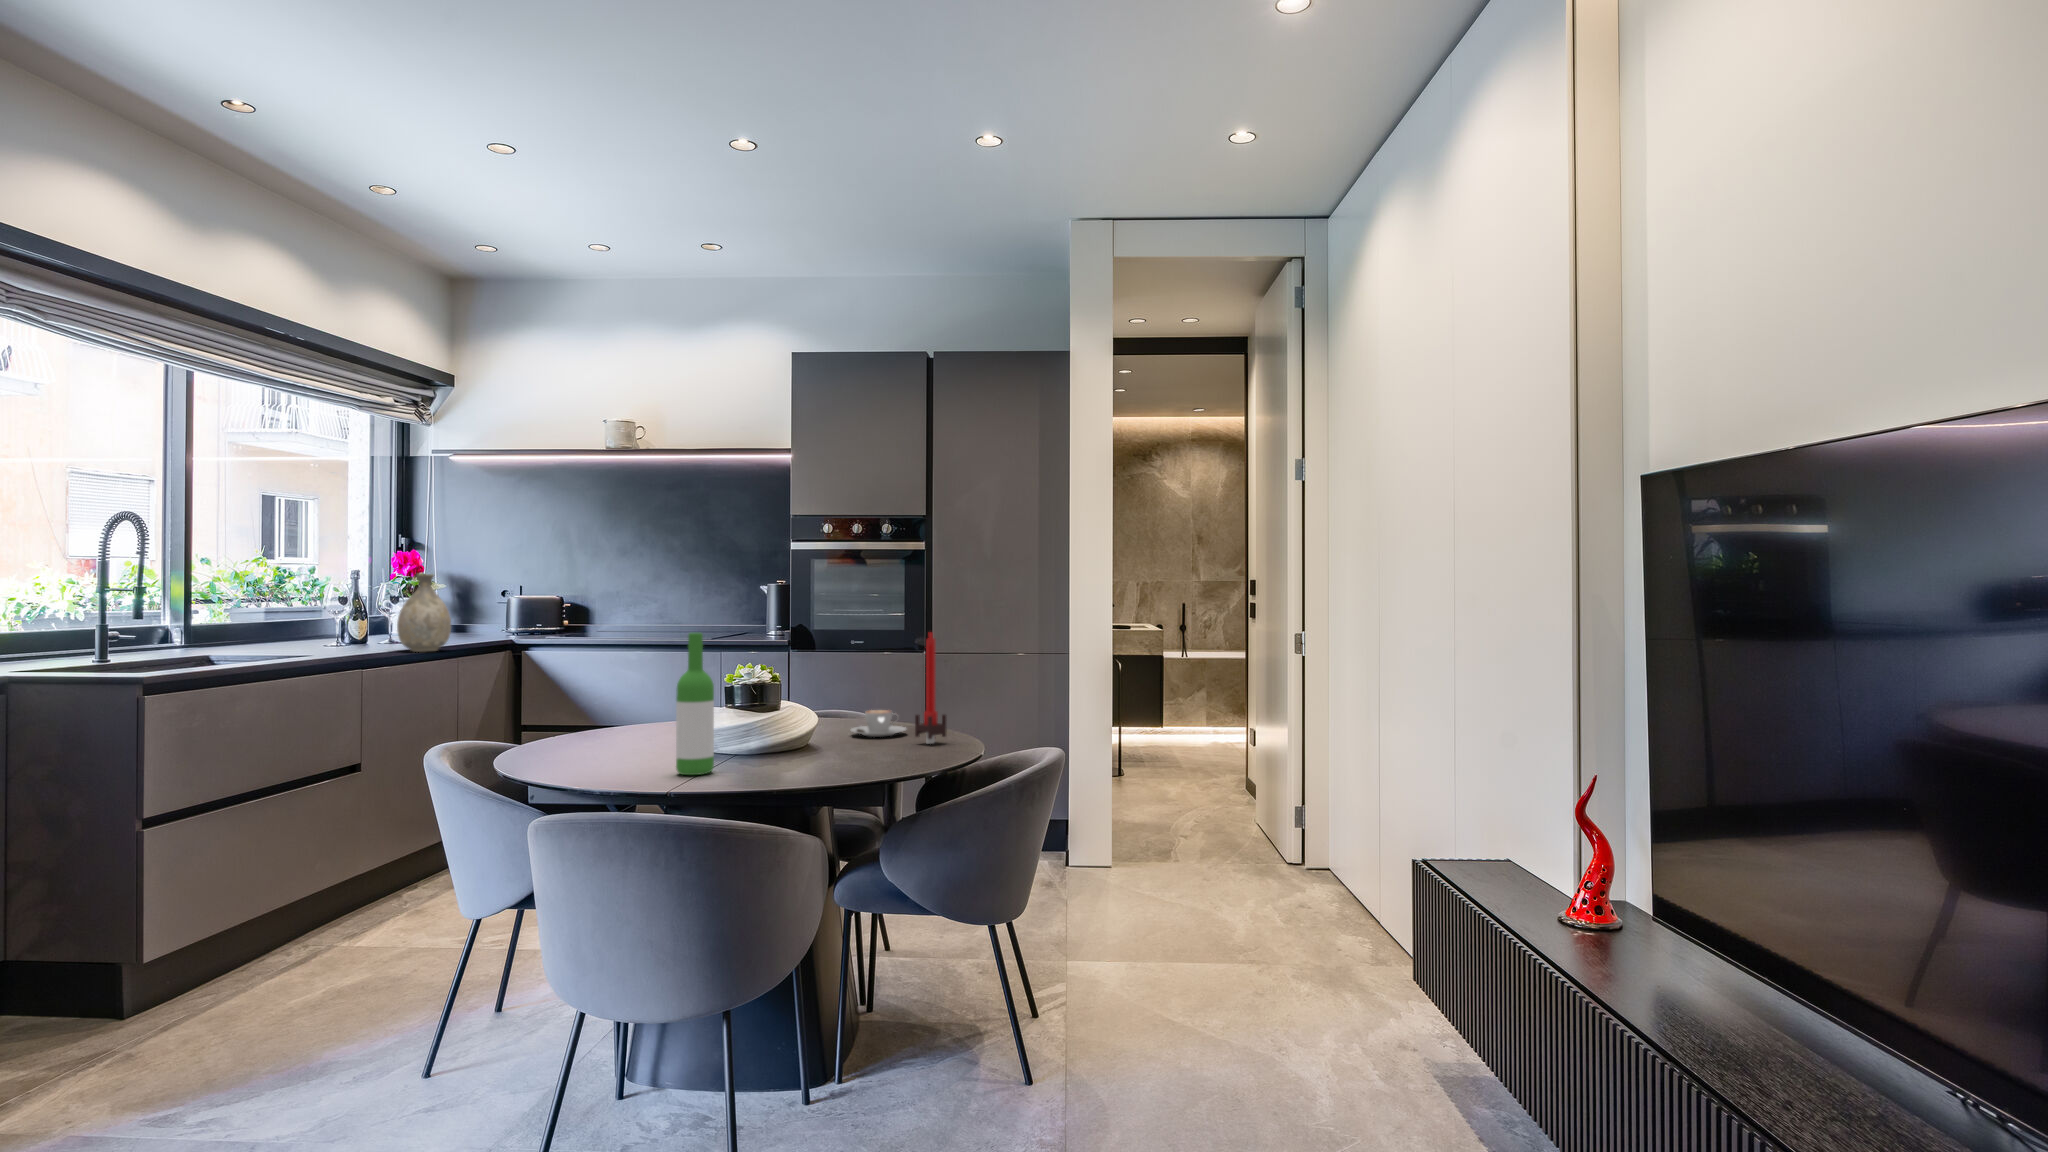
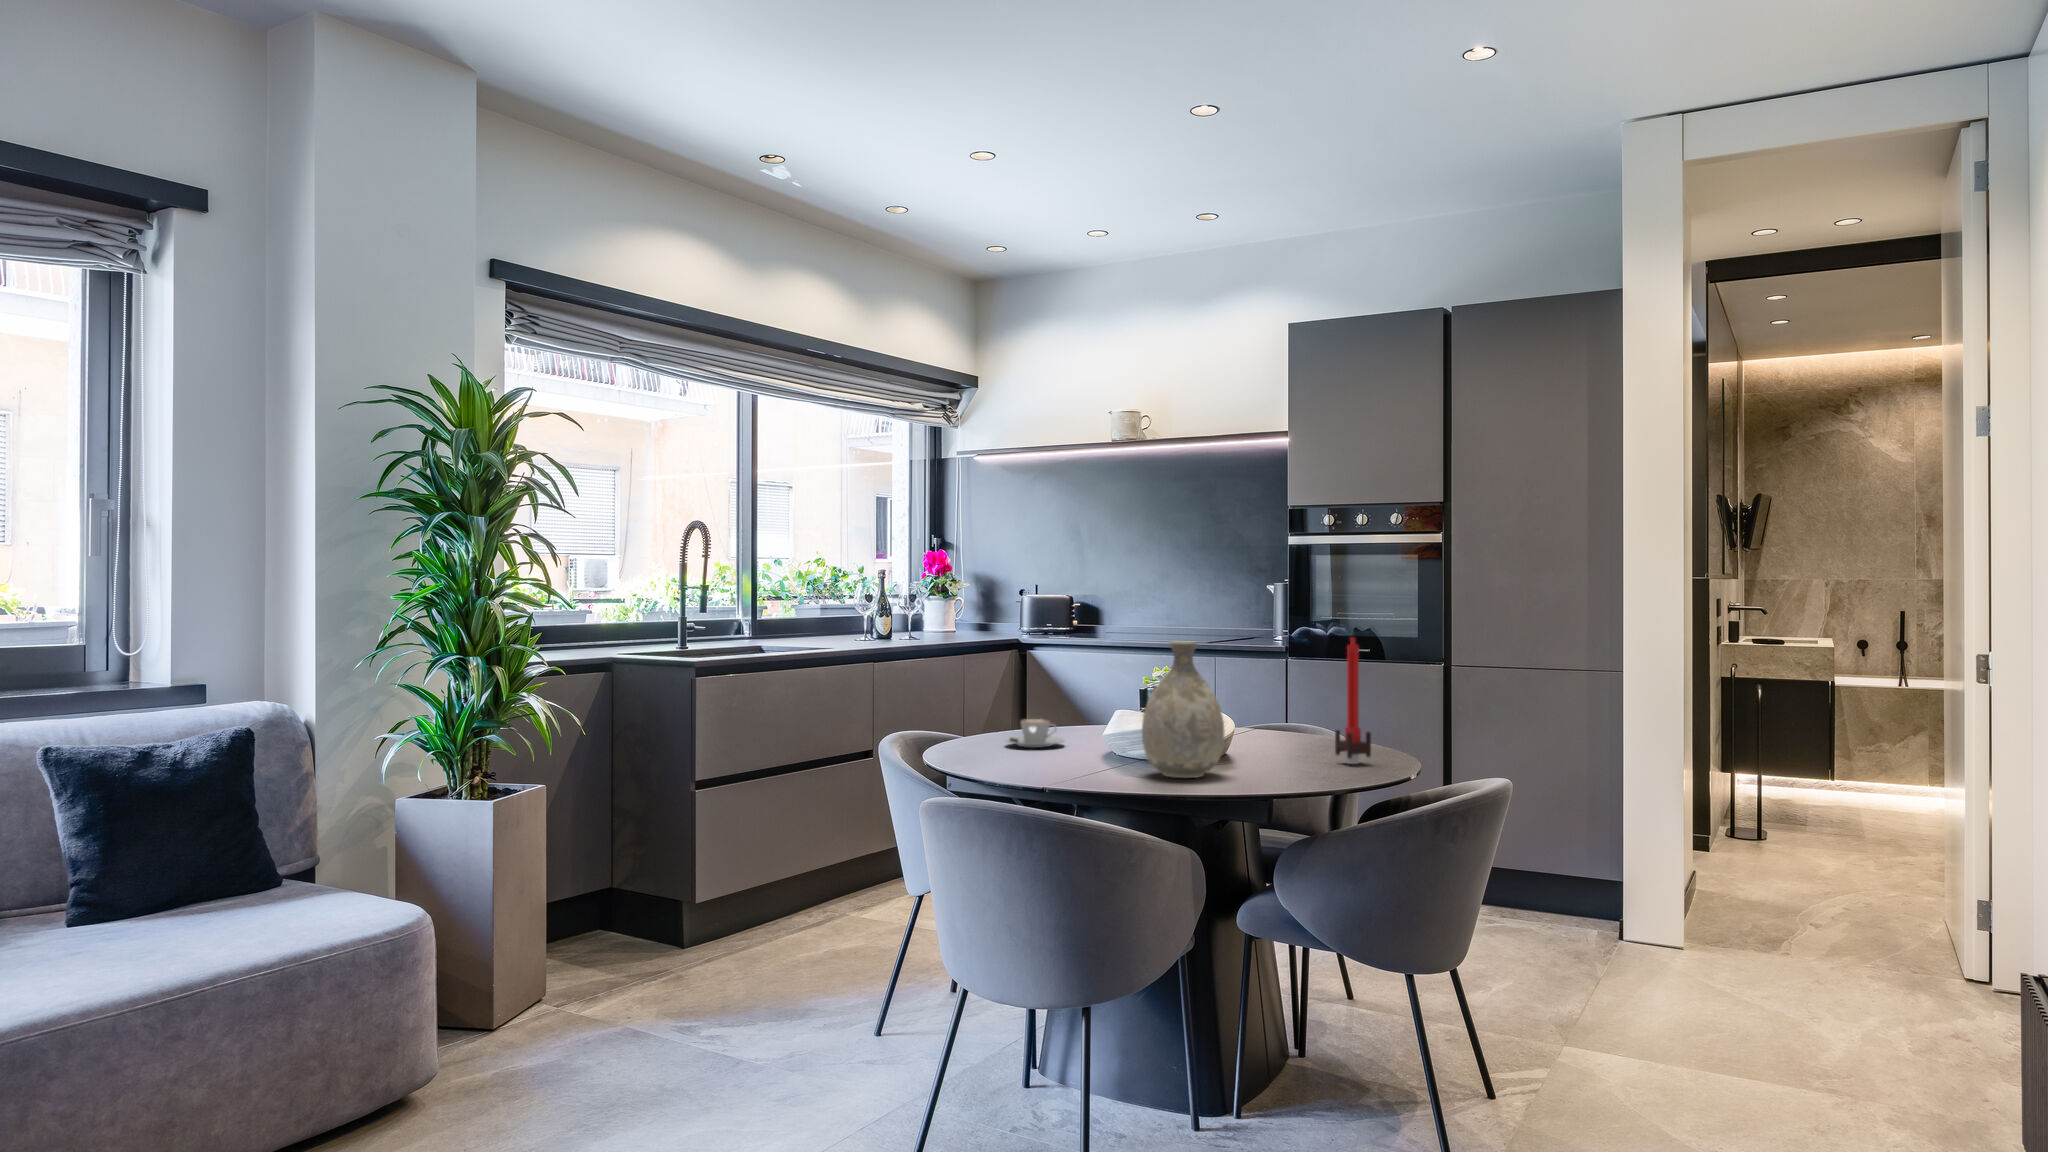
vase: present [397,574,451,652] -> present [1142,641,1224,778]
wine bottle: present [676,633,714,775] -> none [1065,632,1101,774]
coffee cup: present [851,710,906,737] -> present [1006,719,1064,748]

